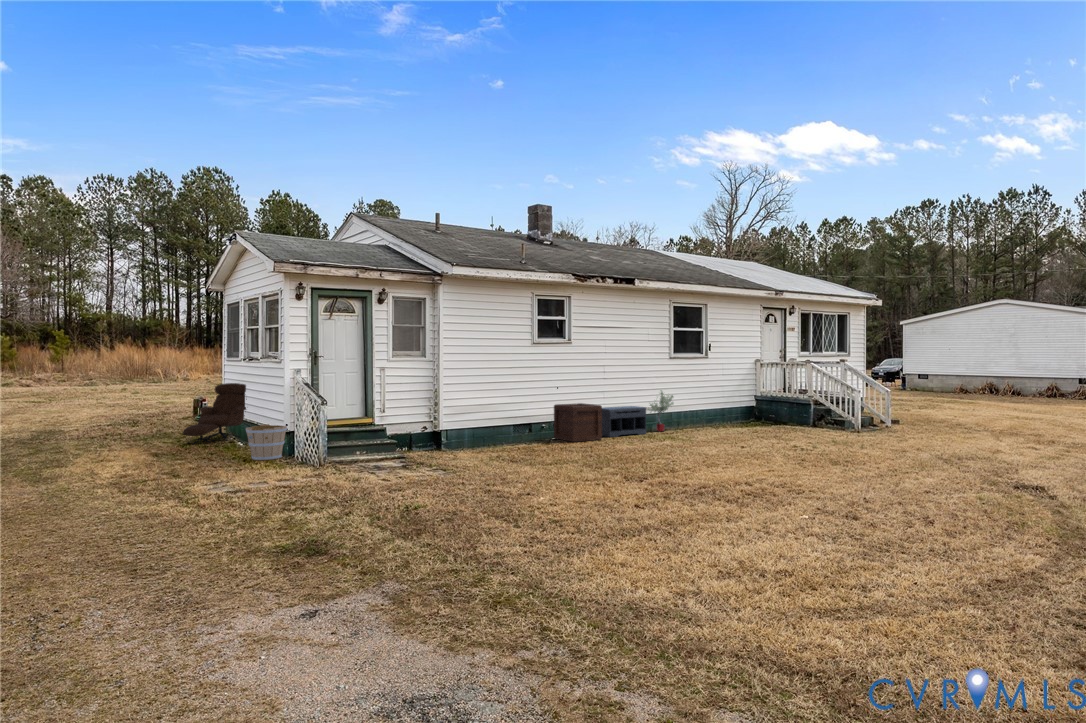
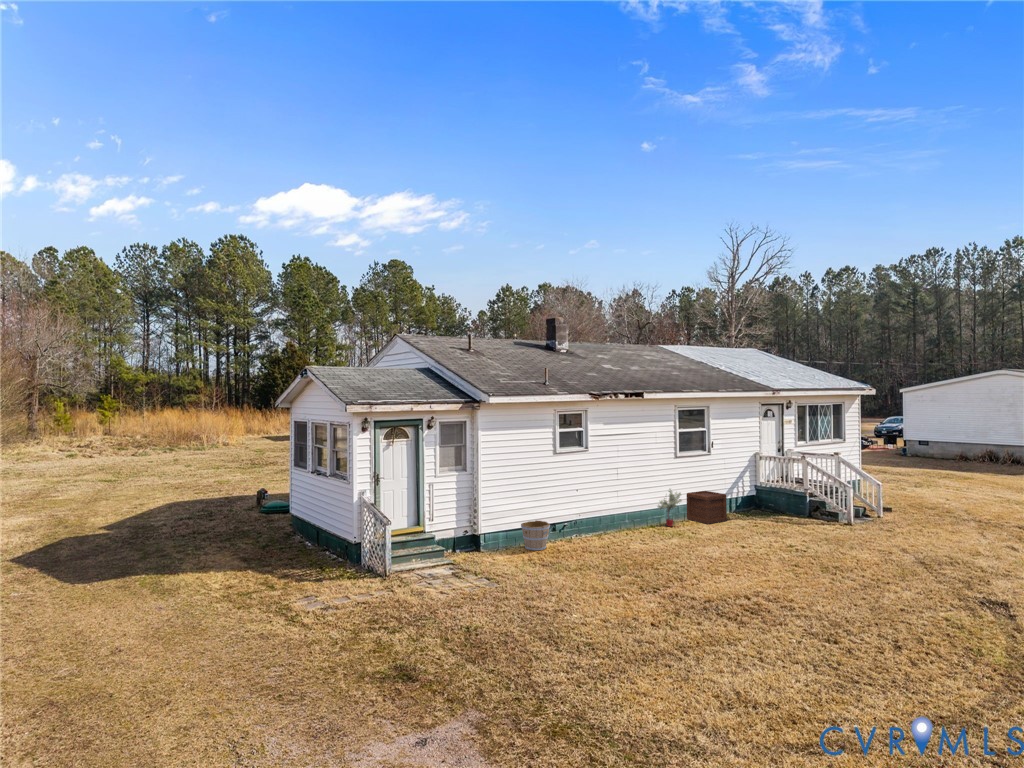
lounge chair: present [183,383,247,444] -> none [257,485,308,544]
wooden crate: present [554,403,602,442] -> present [687,491,727,524]
bench: present [602,406,646,437] -> none [612,503,657,536]
wooden bucket: present [246,424,287,460] -> present [521,520,550,551]

